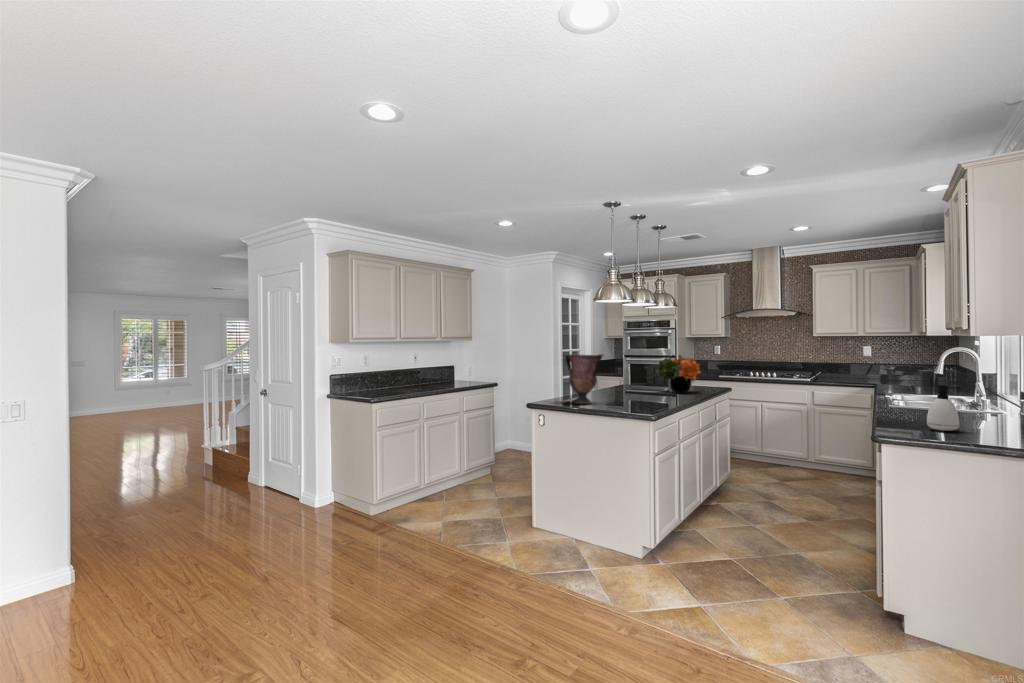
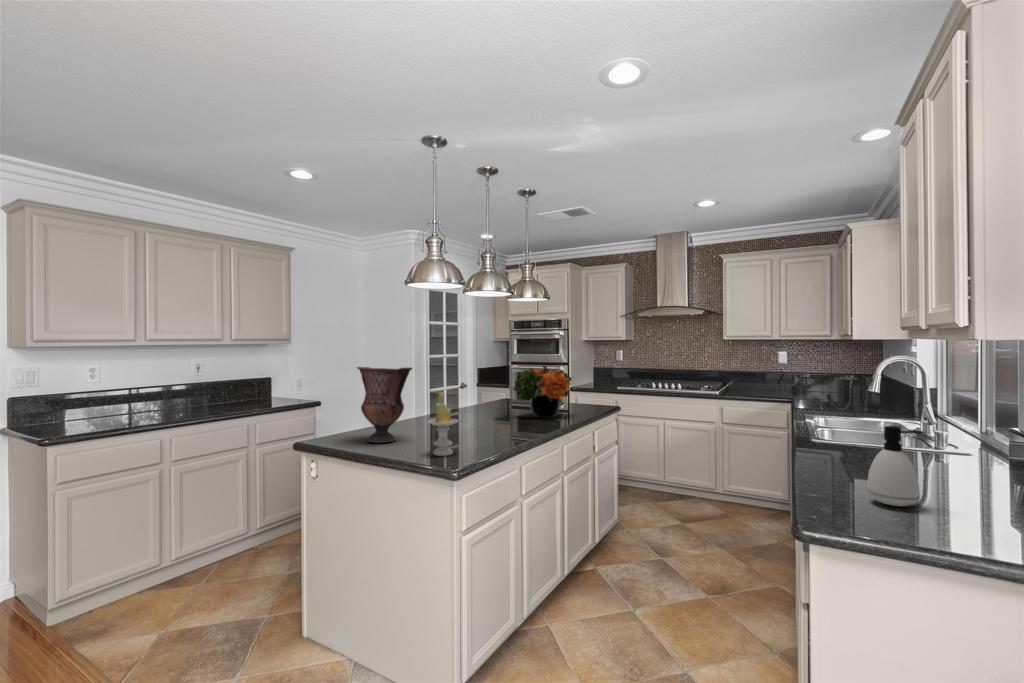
candle: none [625,369,645,410] -> present [428,392,458,456]

